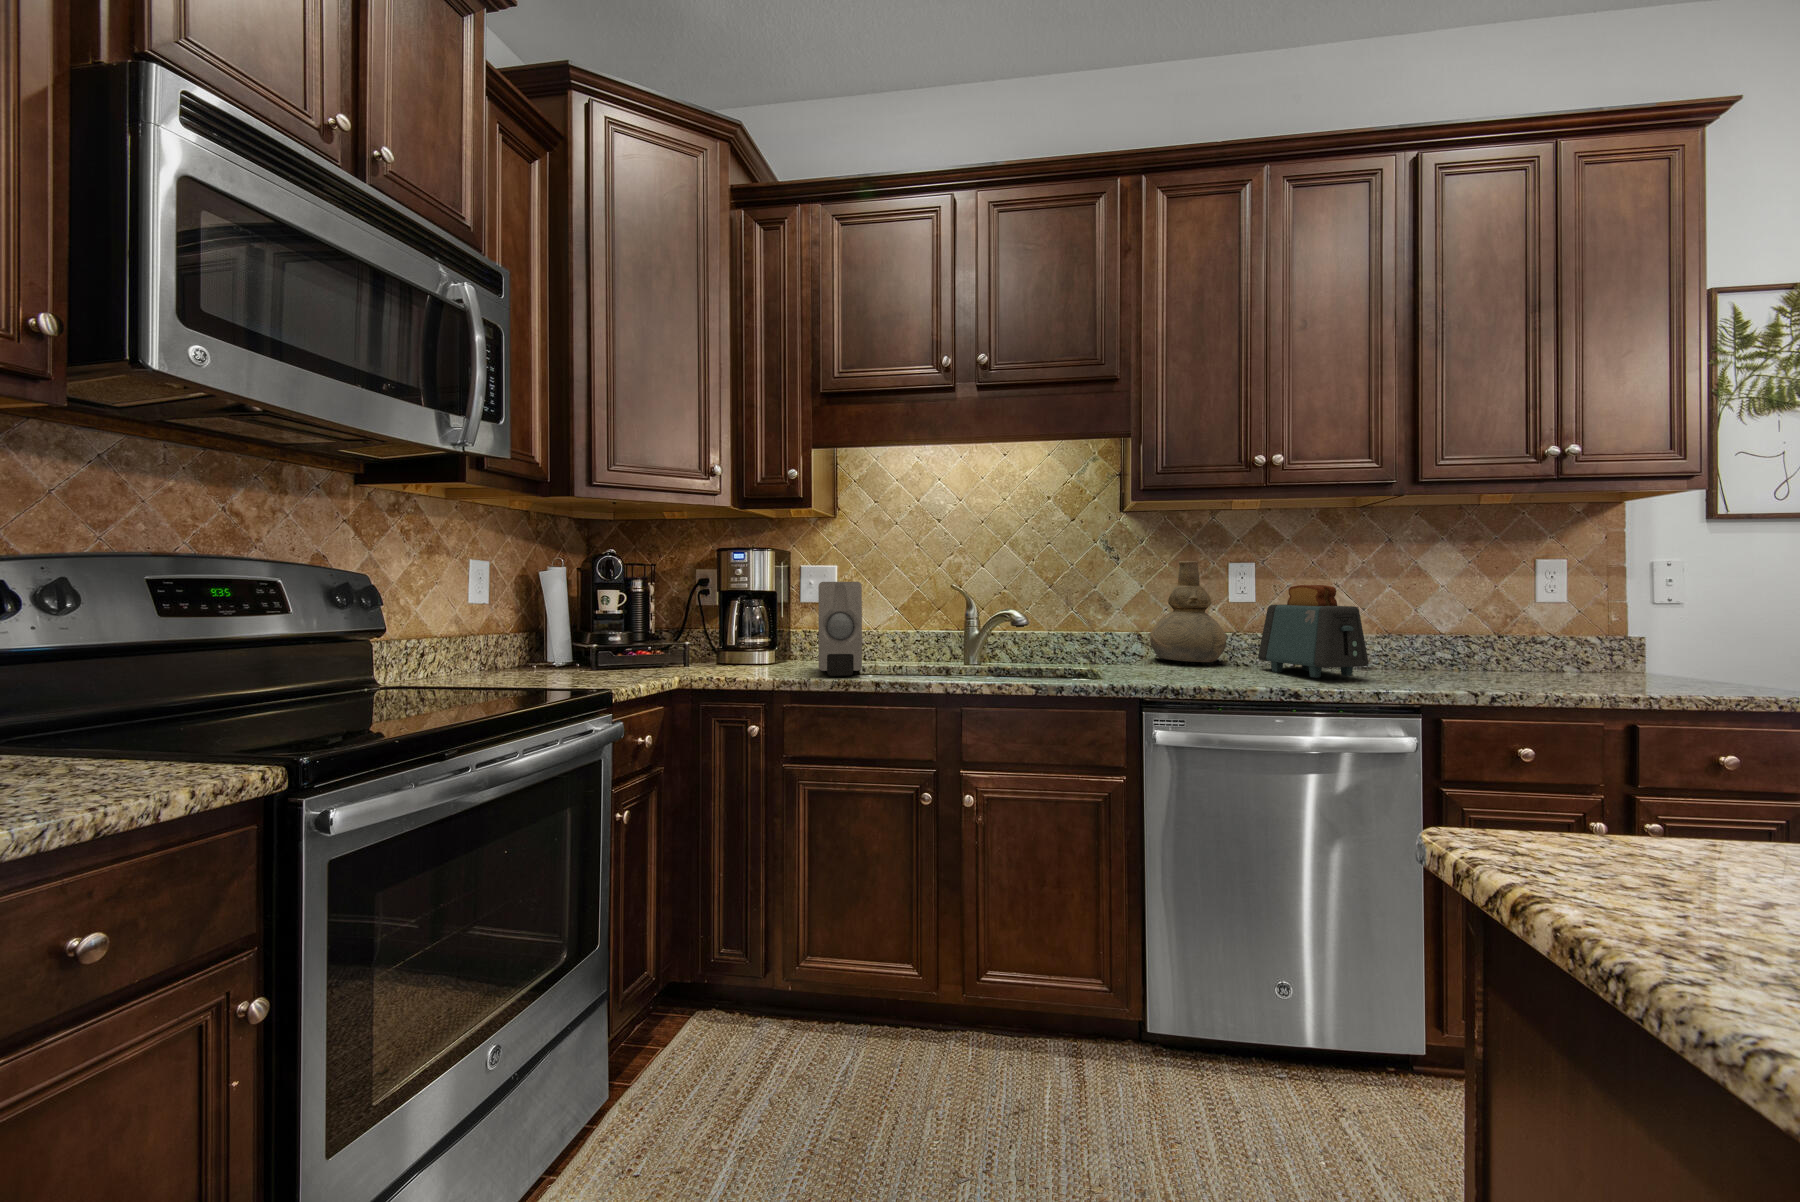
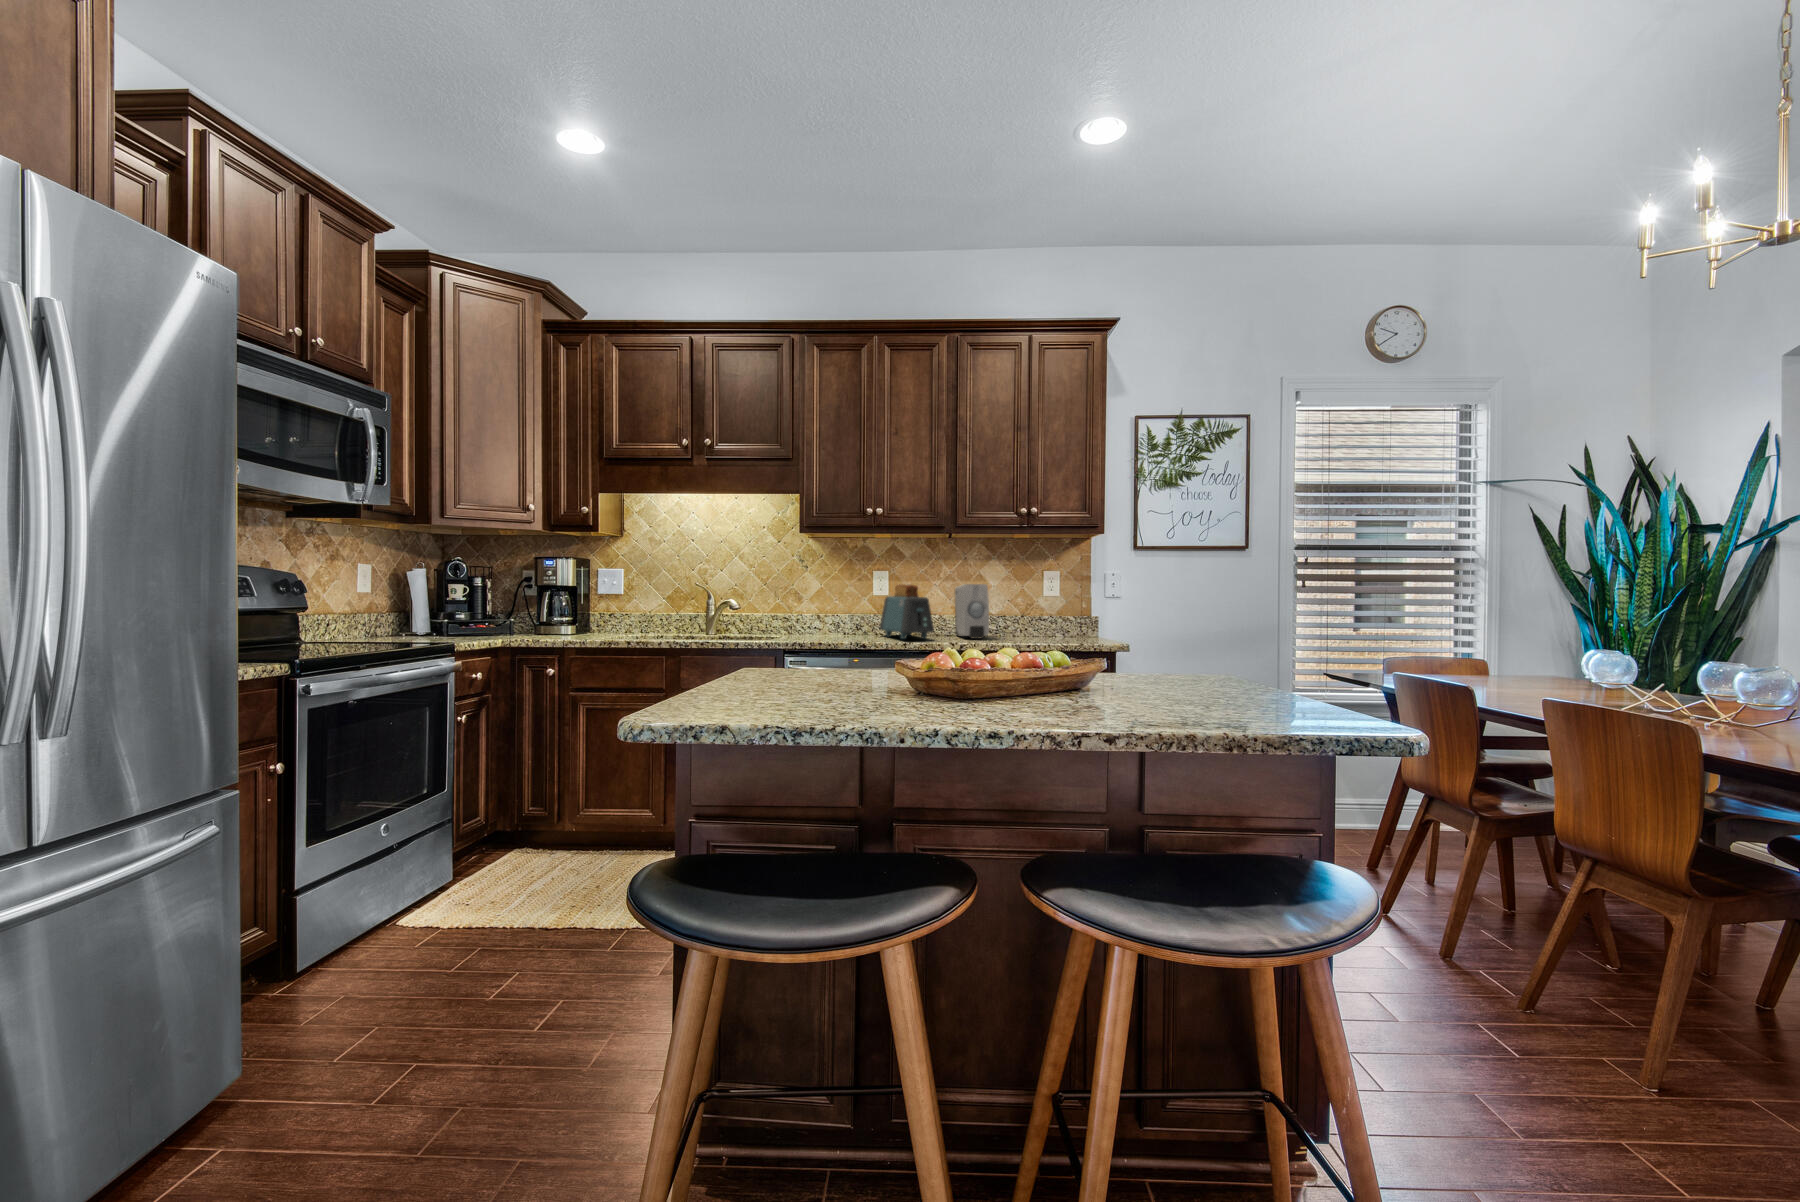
vase: present [1150,561,1227,662] -> none [820,569,865,632]
soap dispenser: present [818,582,862,676] -> present [955,584,989,638]

